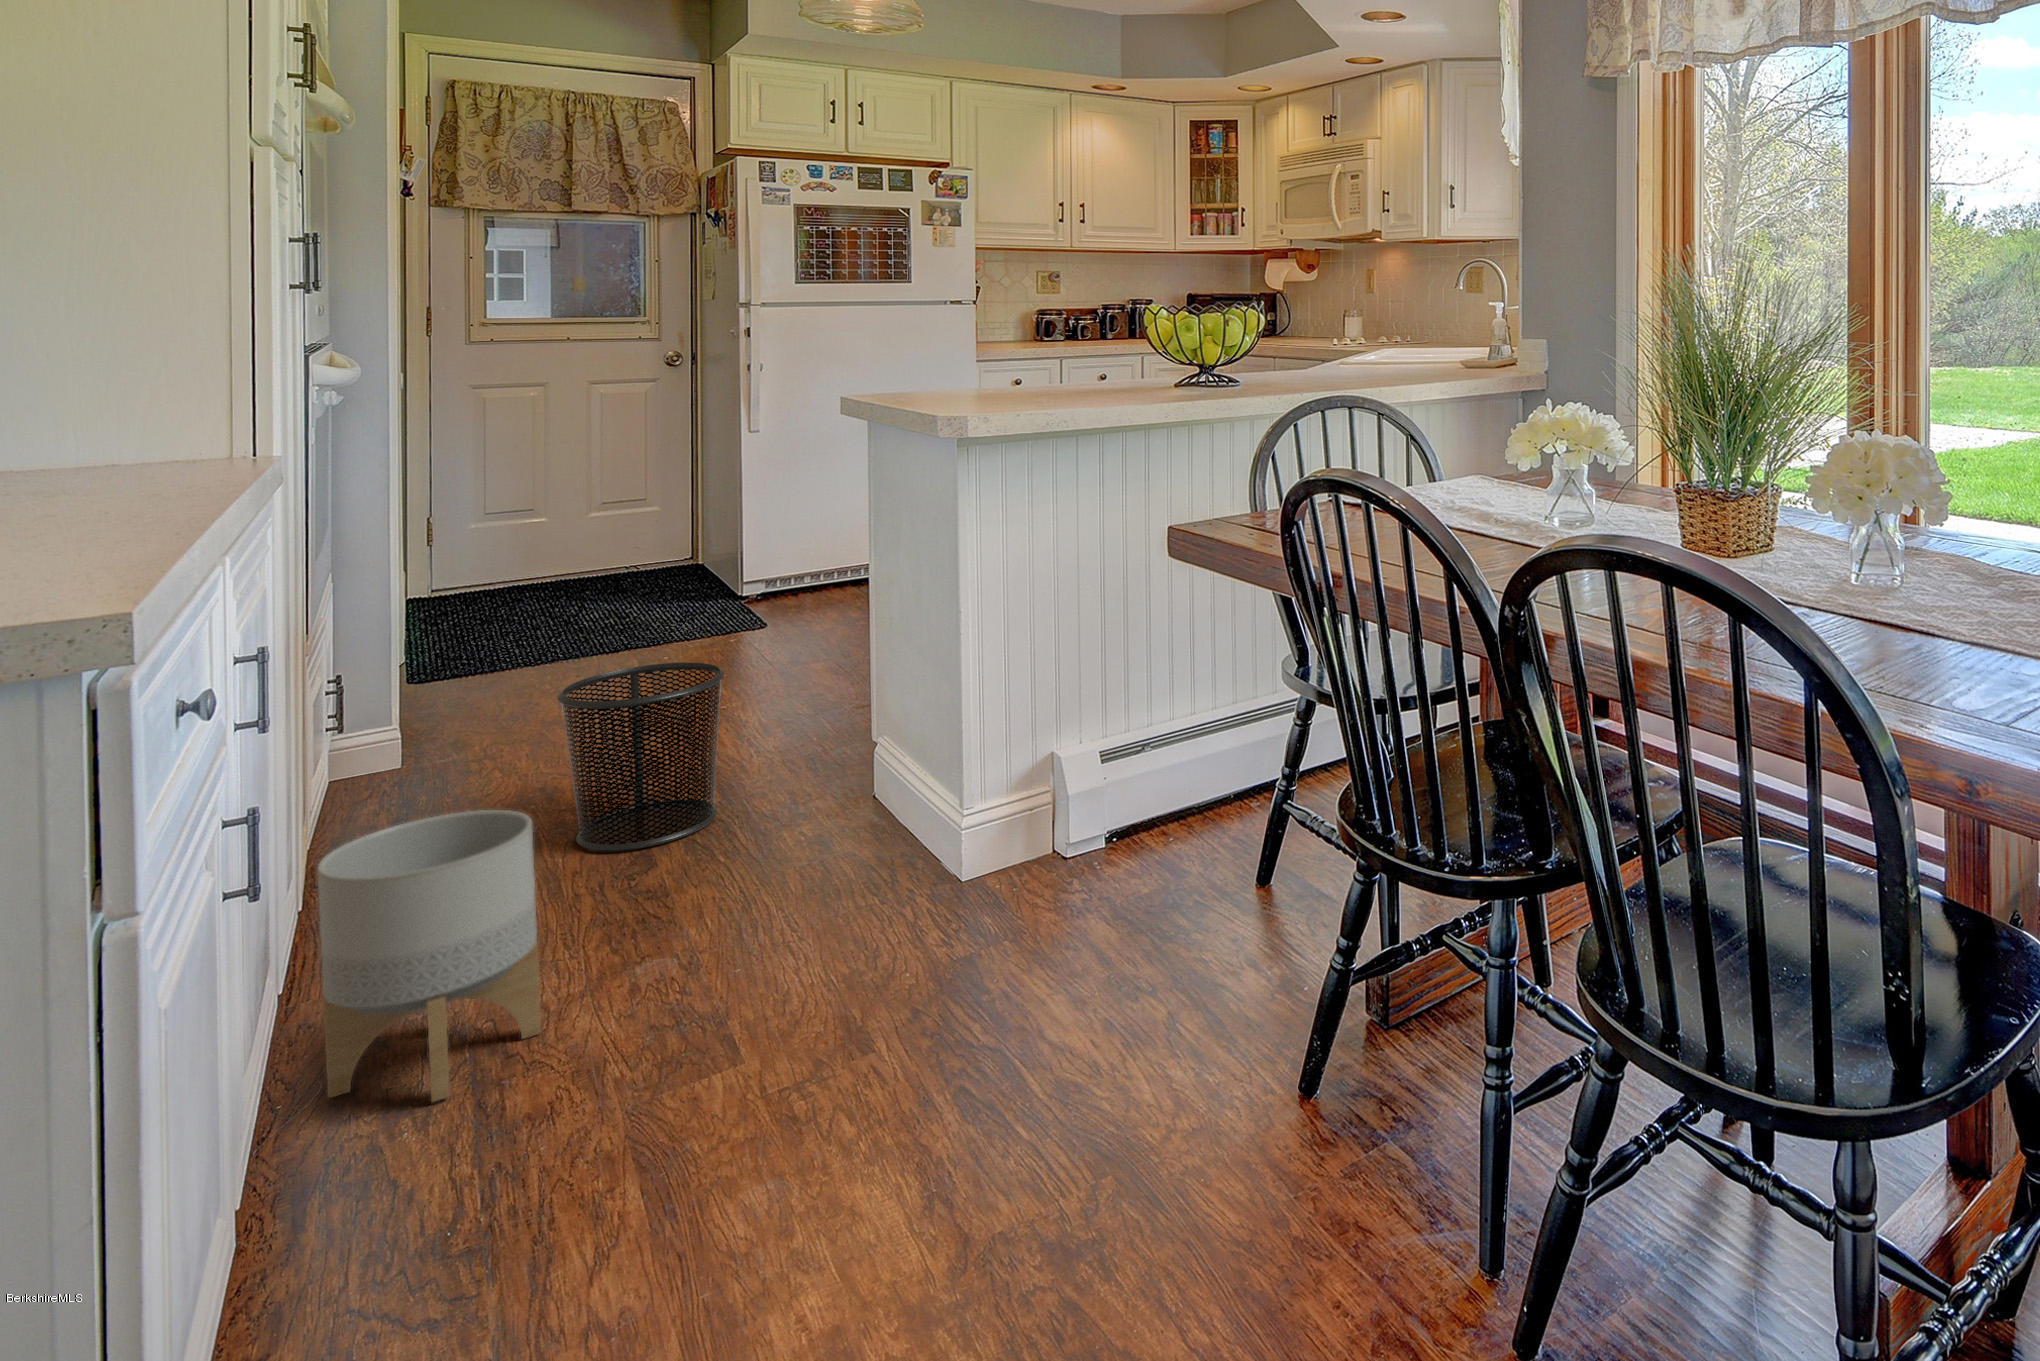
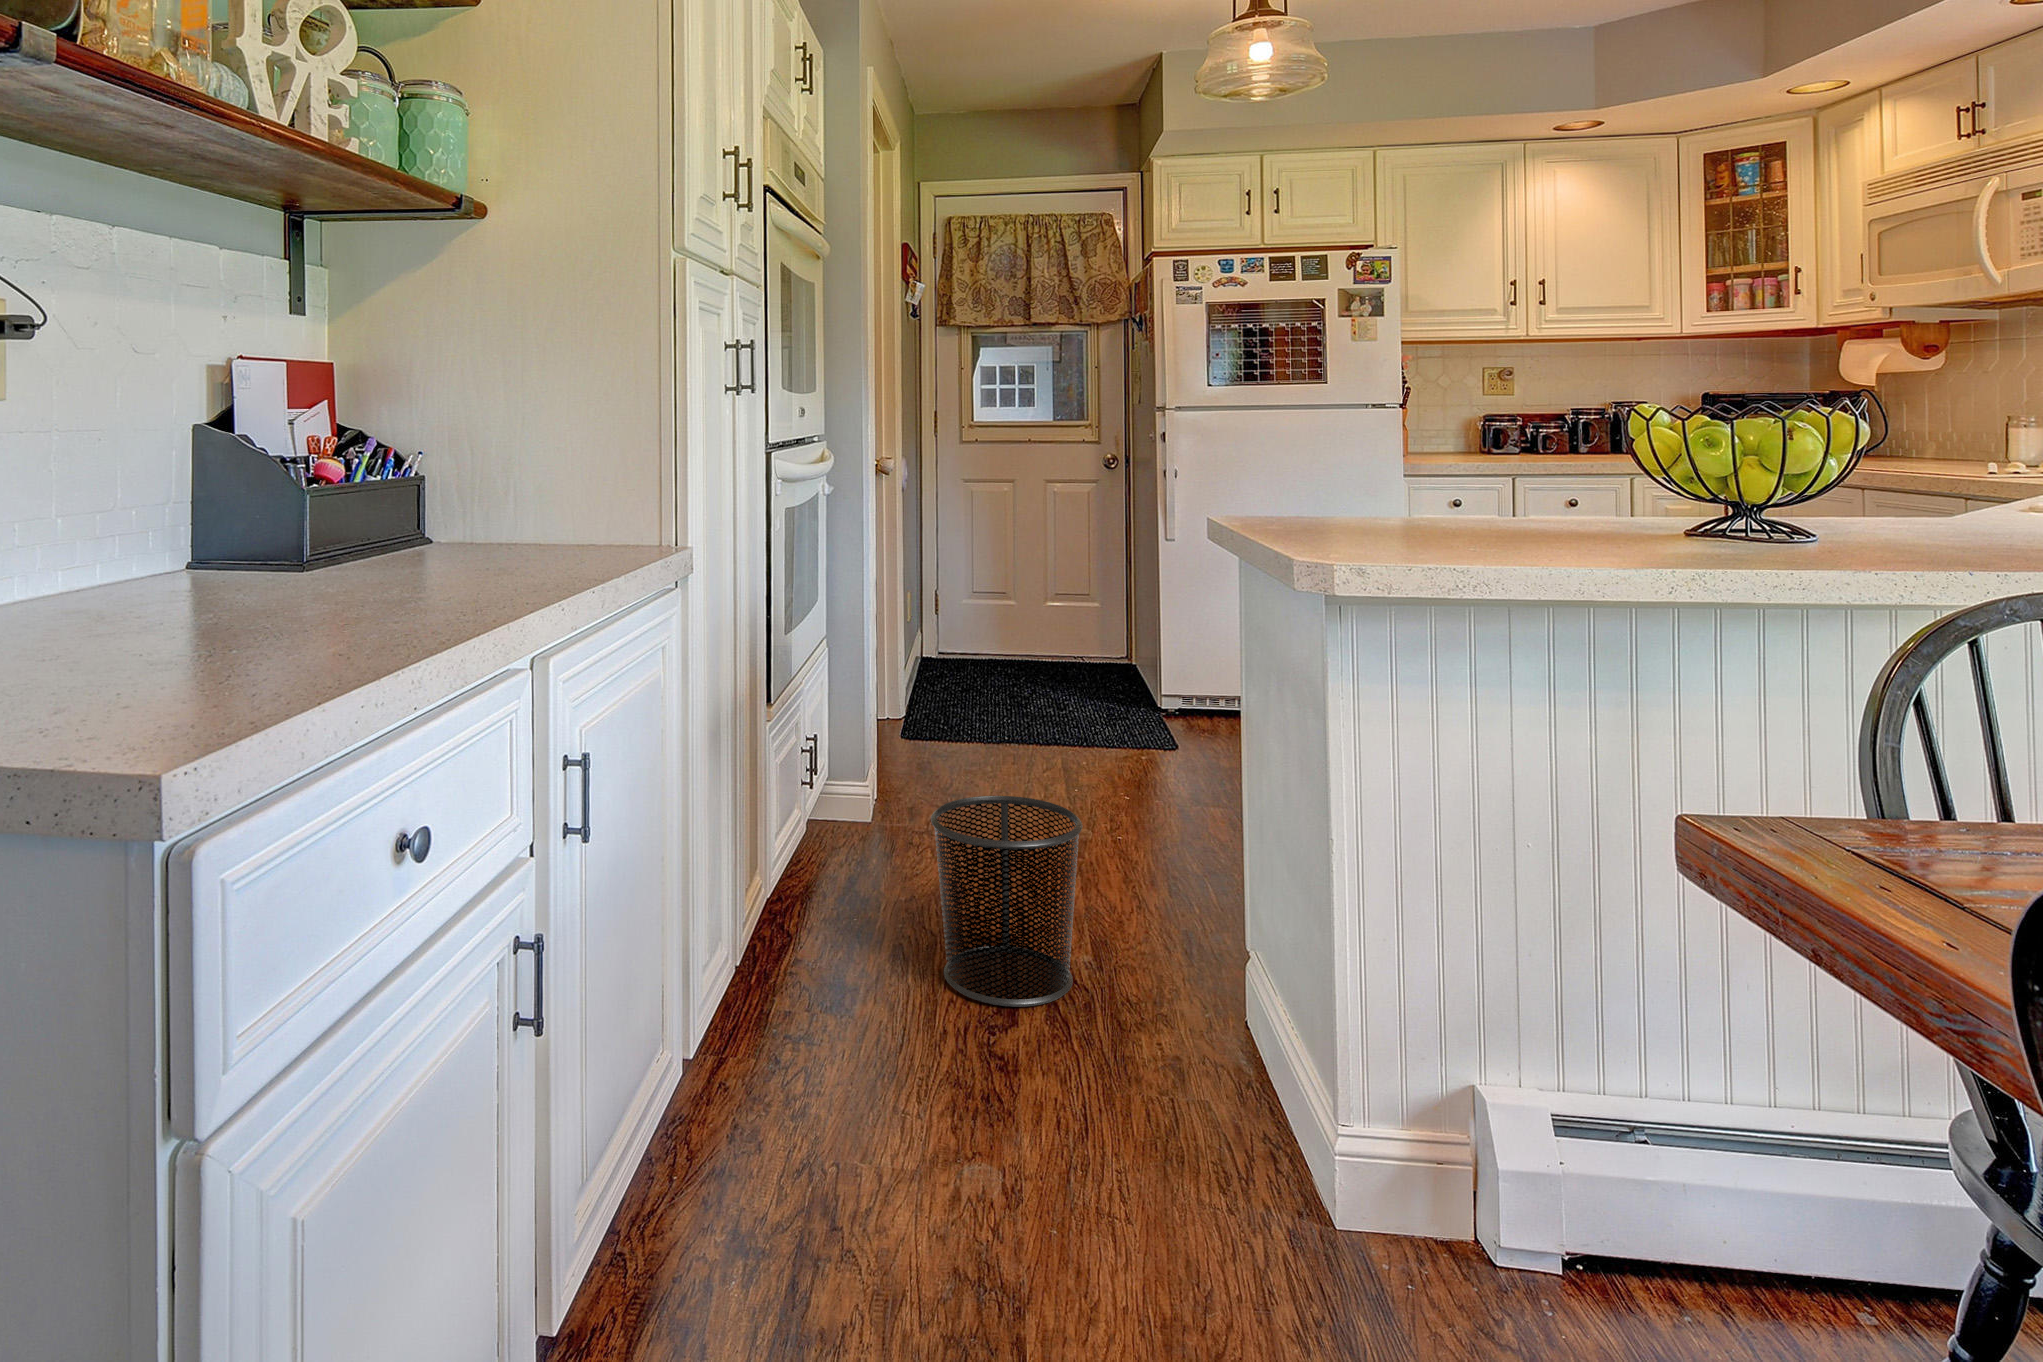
planter: present [318,810,541,1102] -> none [671,945,846,1280]

